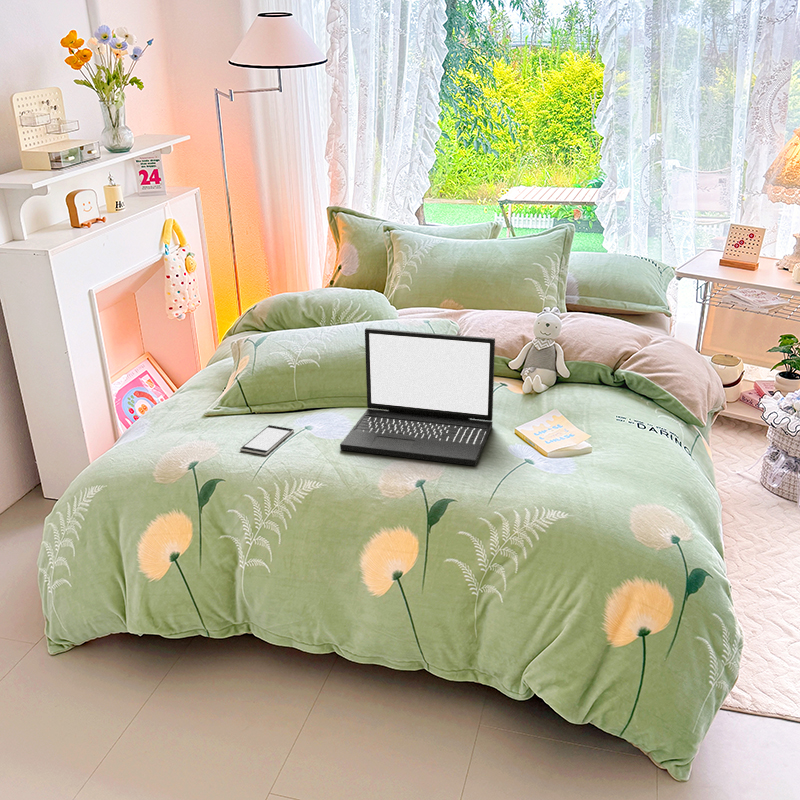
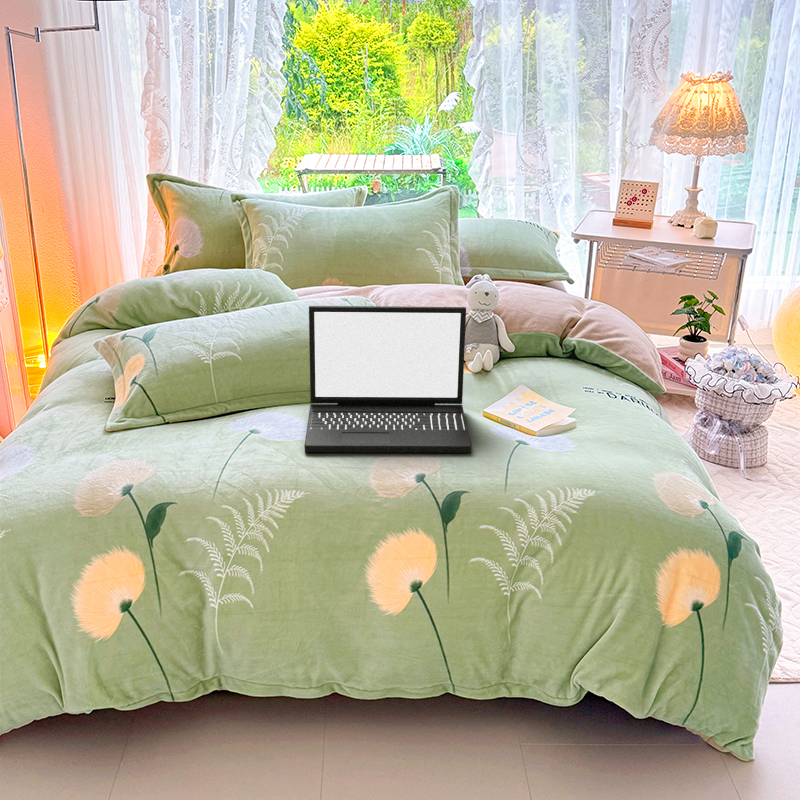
smartphone: present [240,425,294,455] -> none [181,434,234,468]

